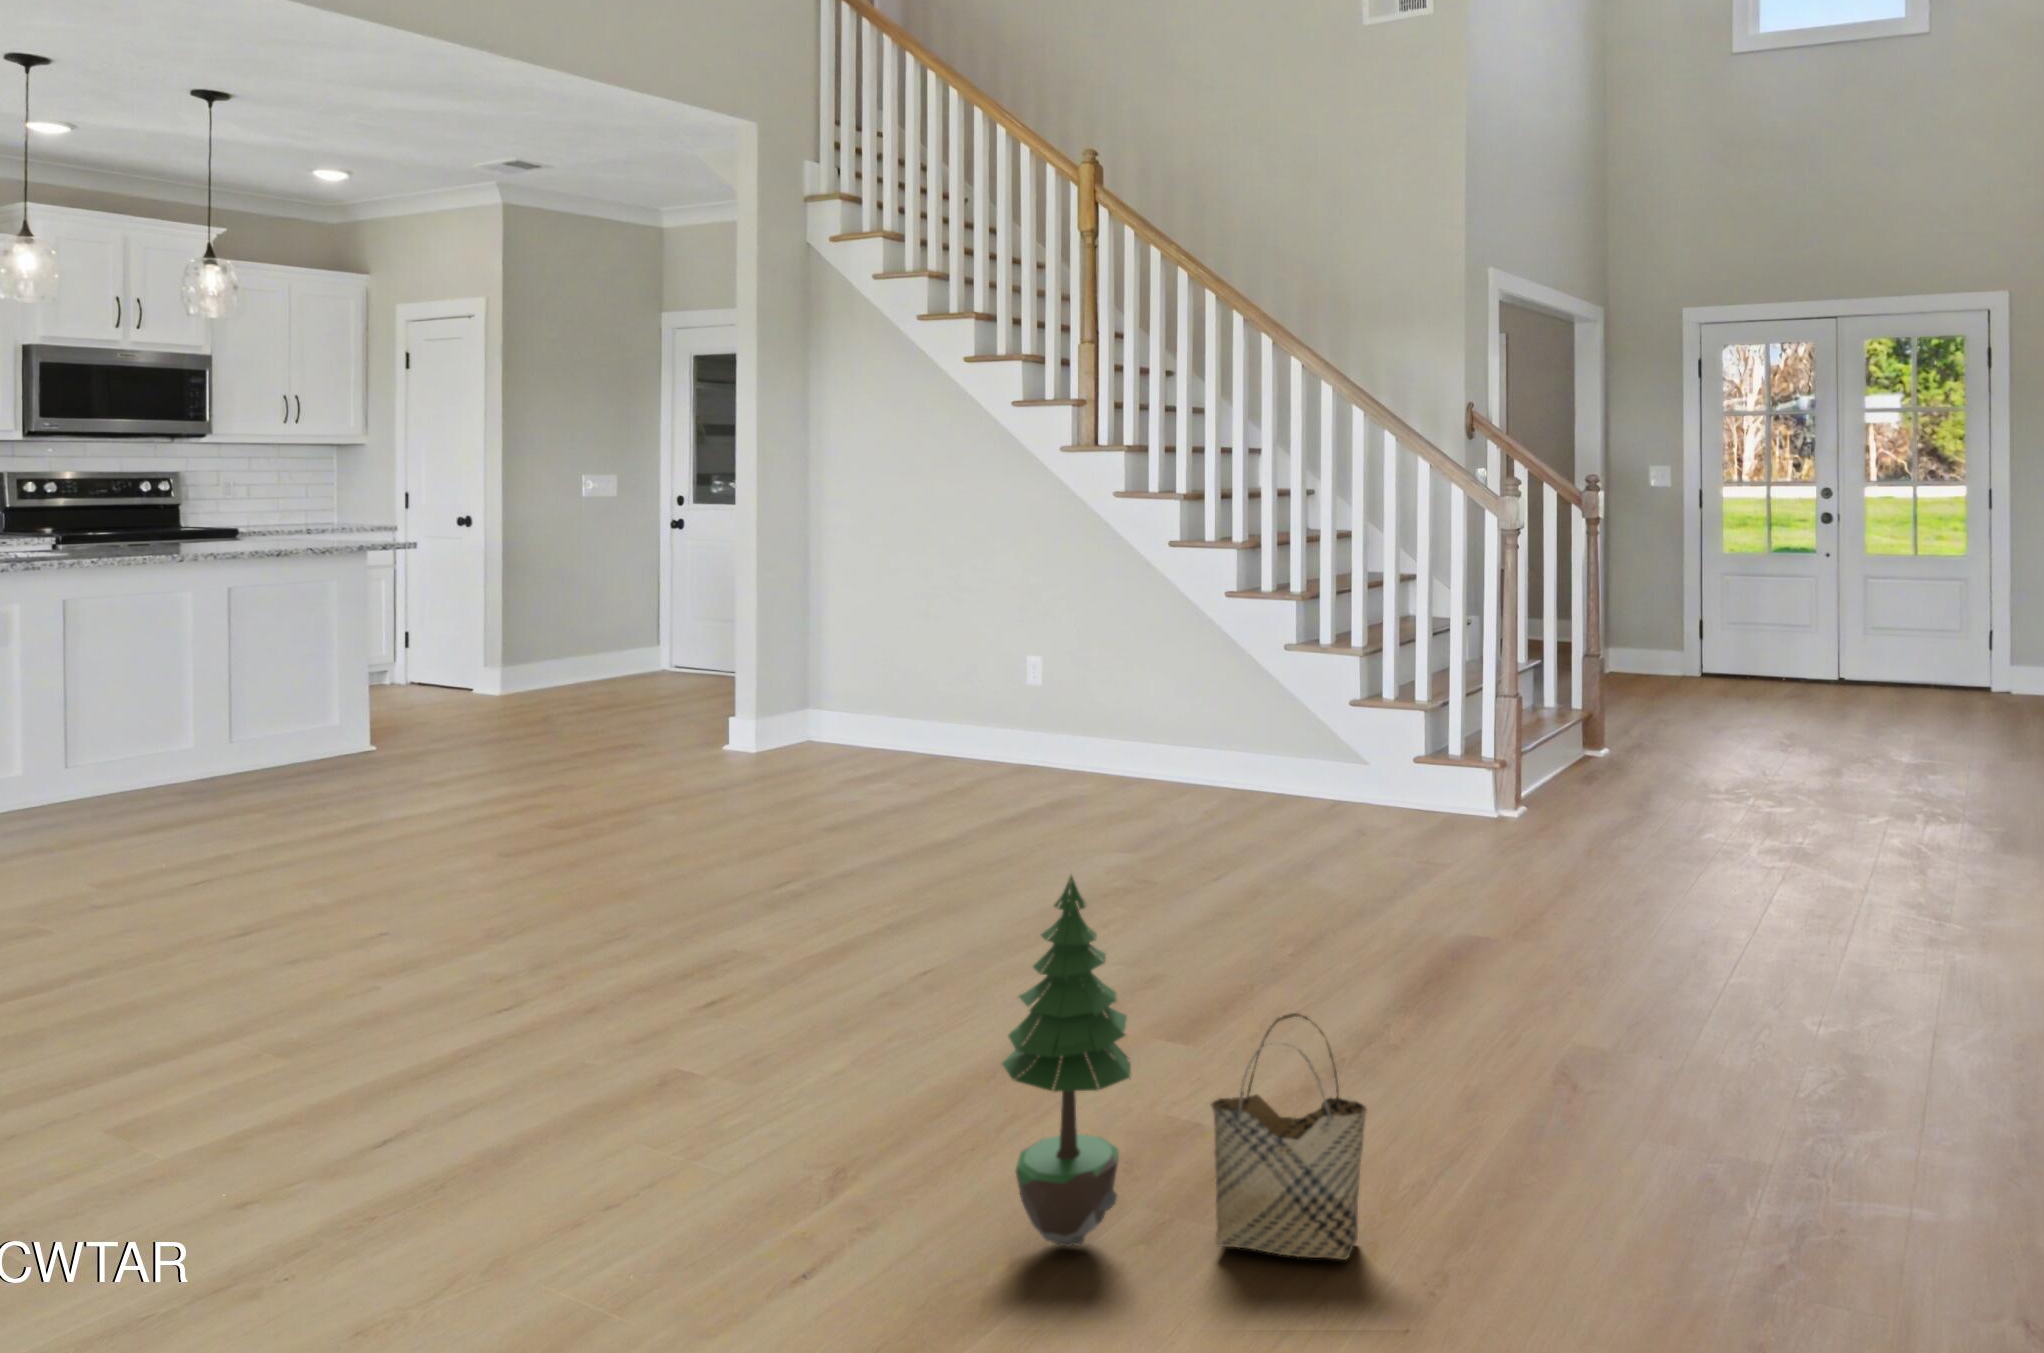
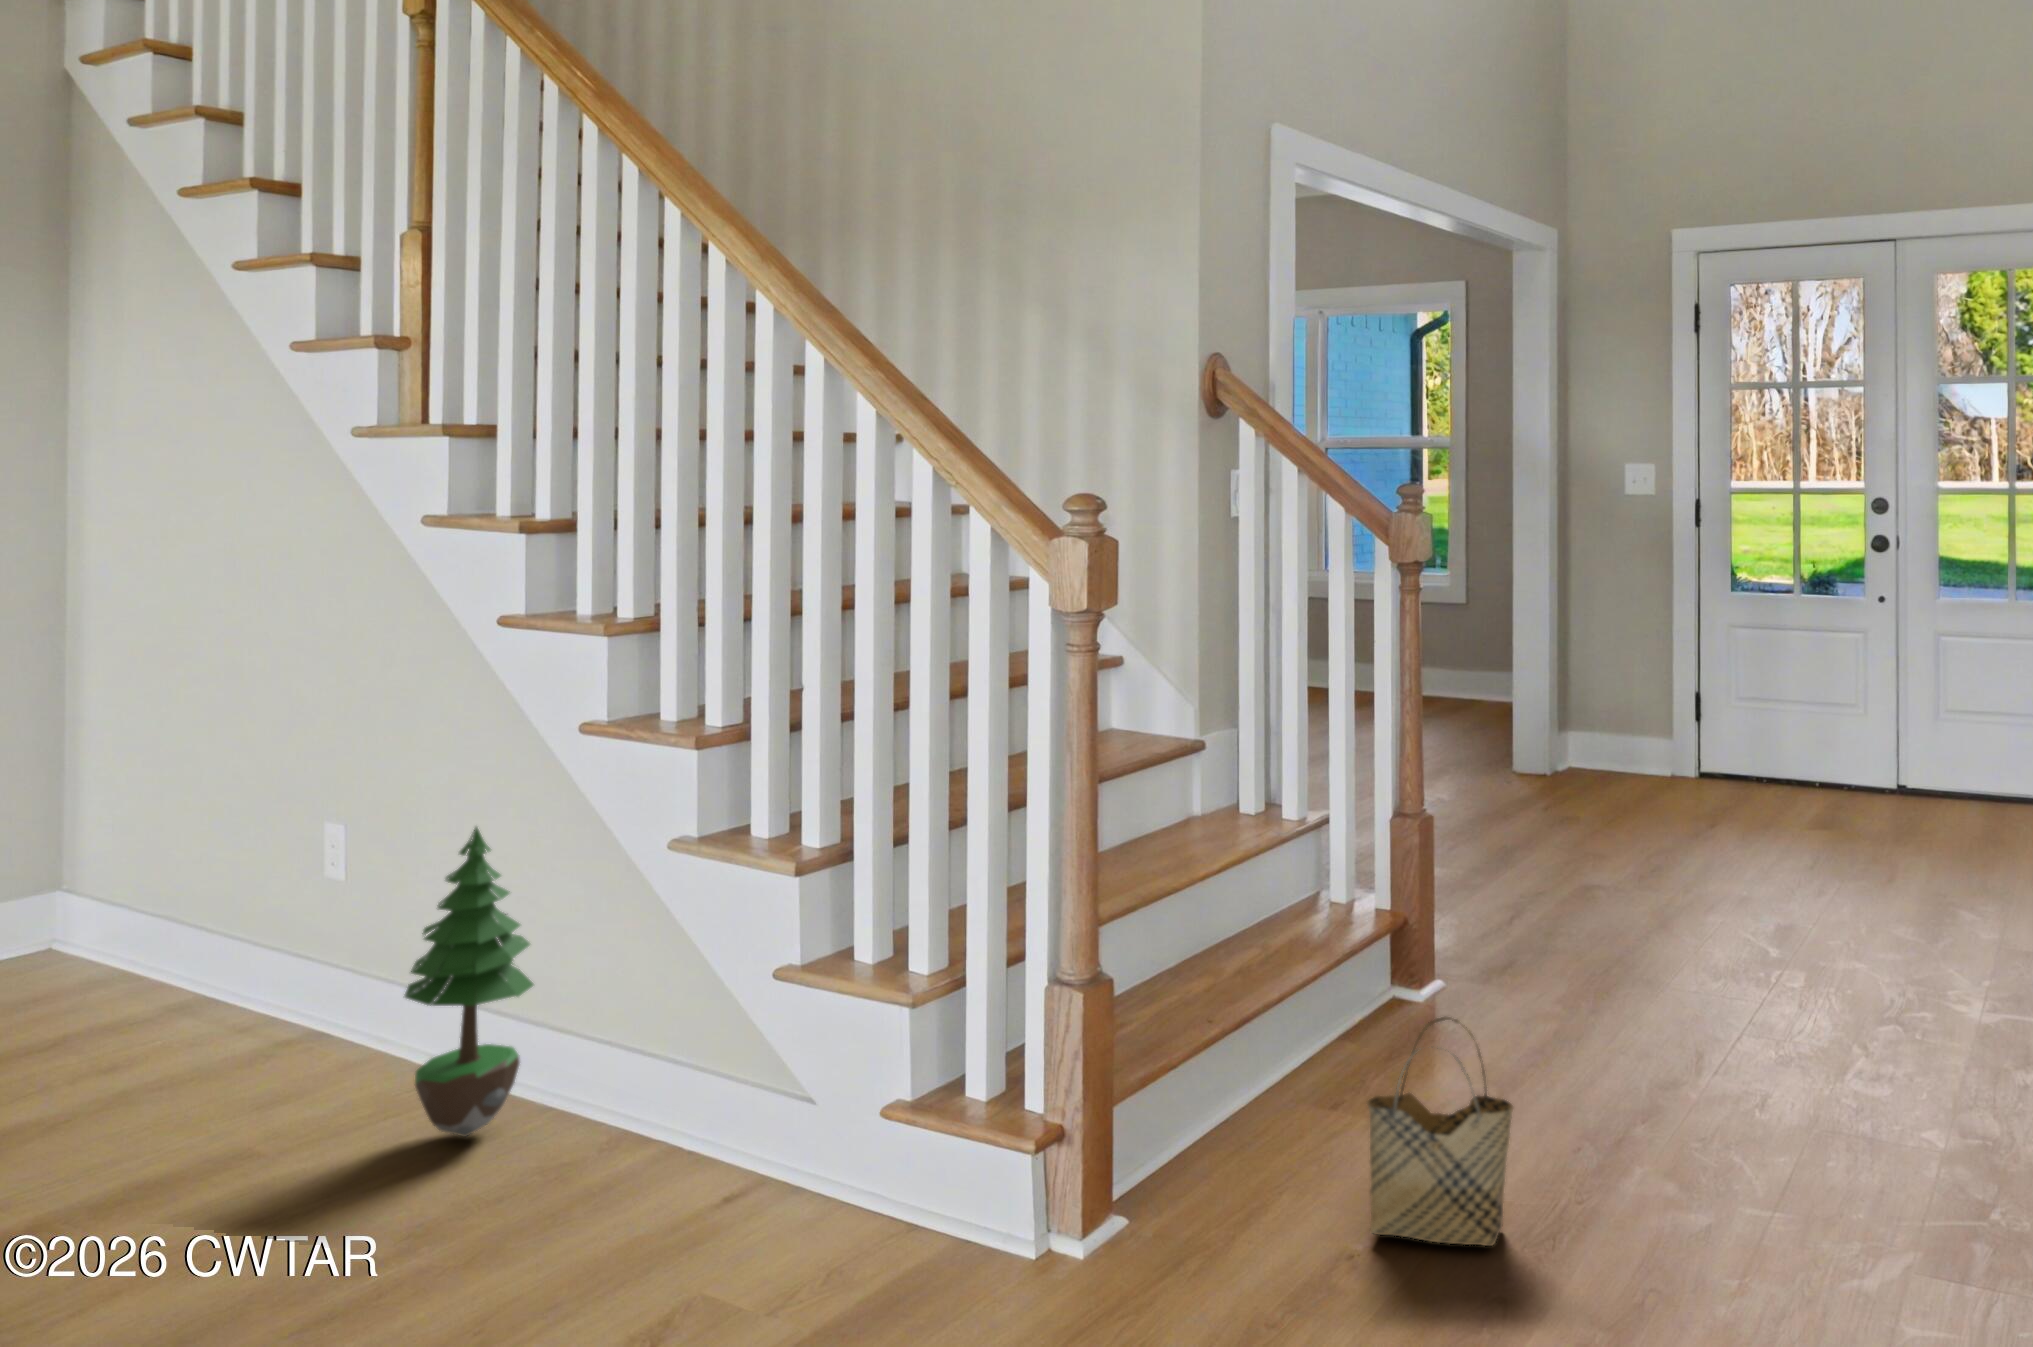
potted tree: present [1002,876,1131,1246] -> present [405,827,534,1137]

